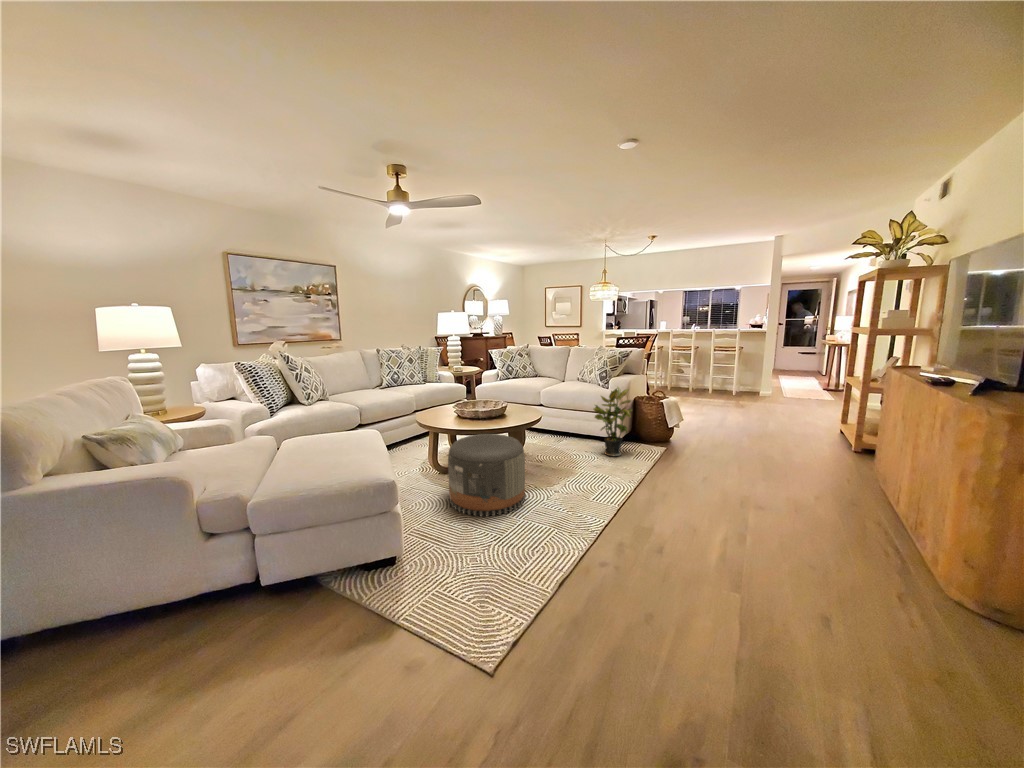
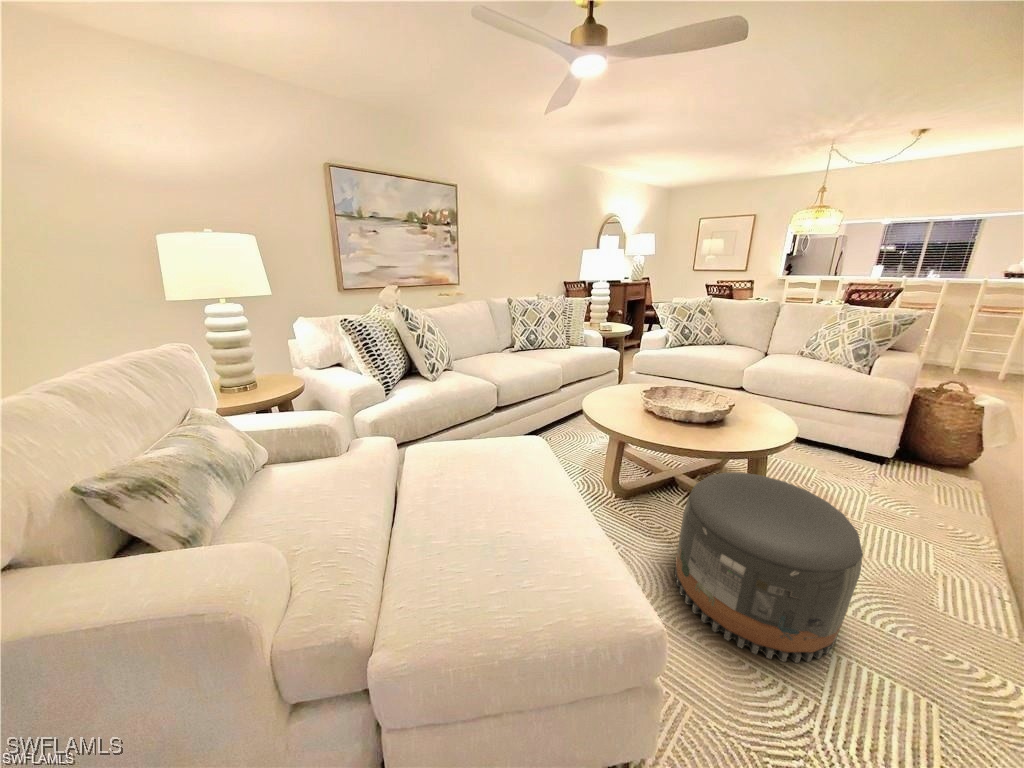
potted plant: present [594,387,632,456] -> none [891,385,996,506]

